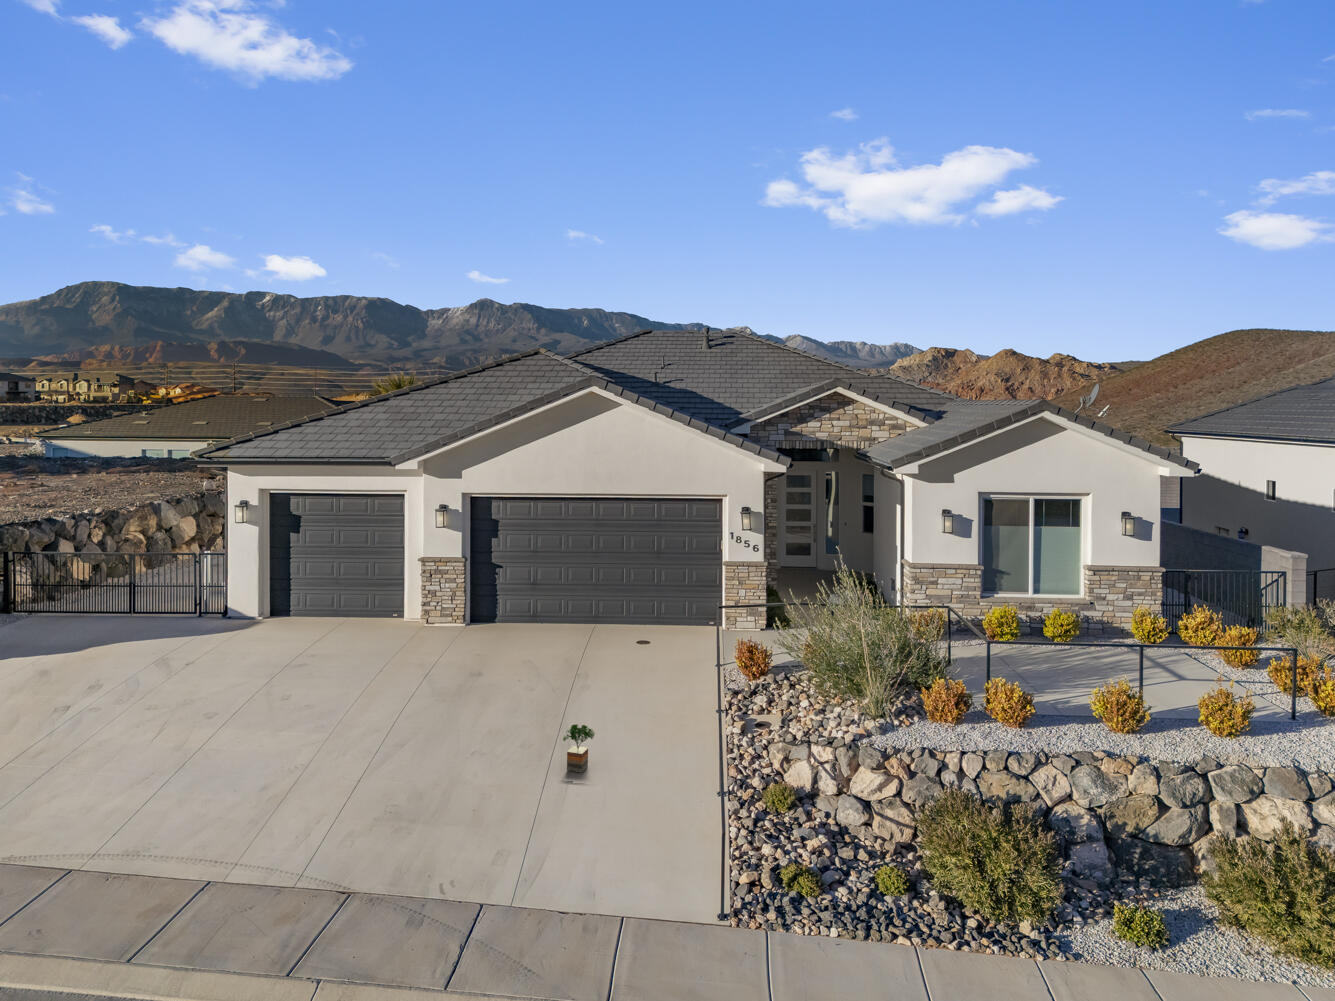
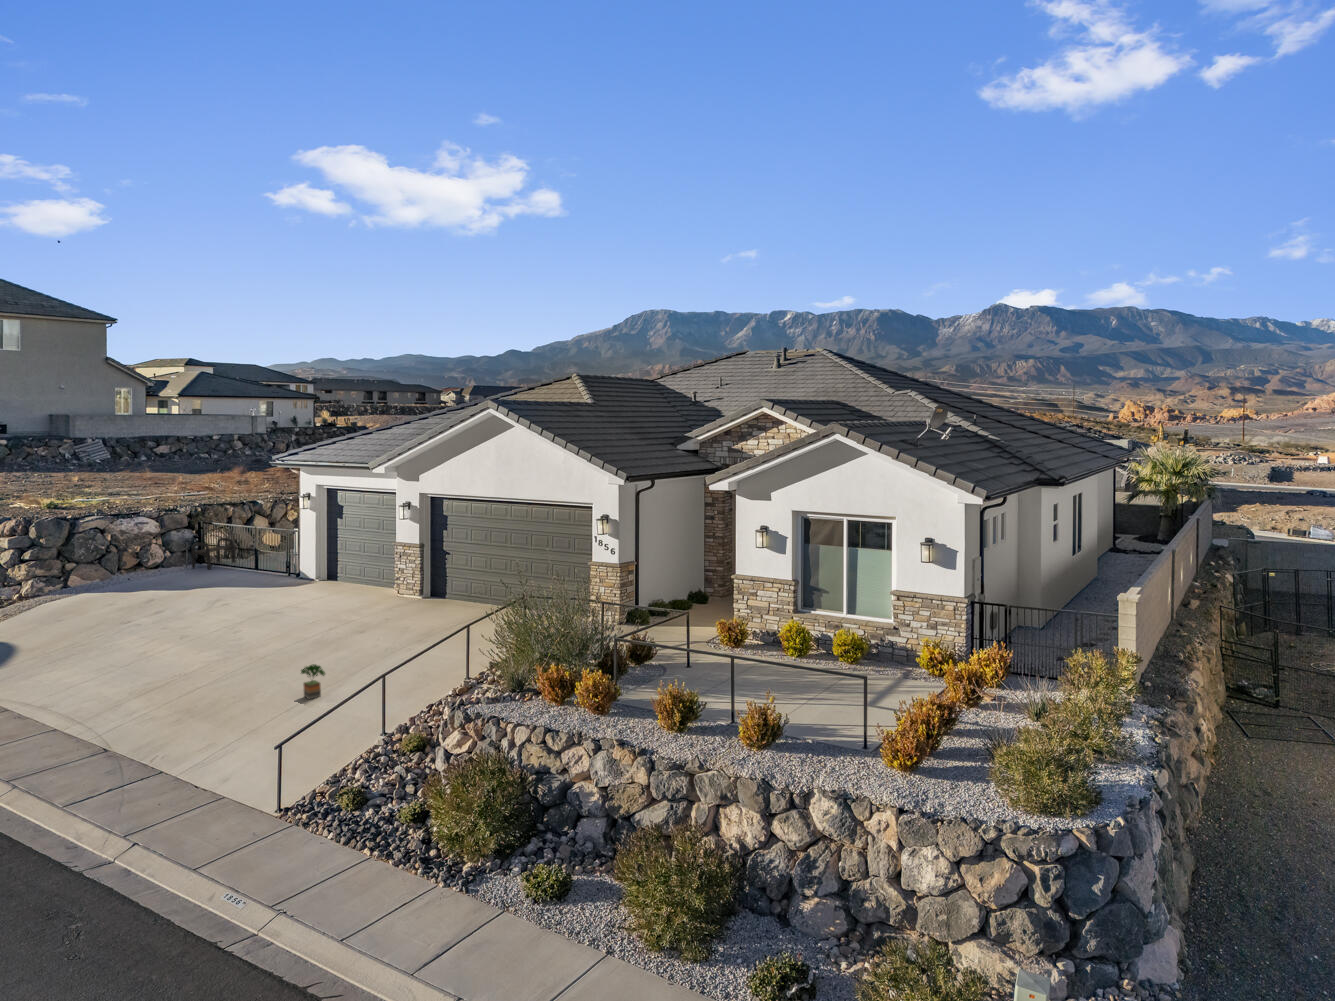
bench: none [36,572,96,620] -> present [191,538,235,569]

